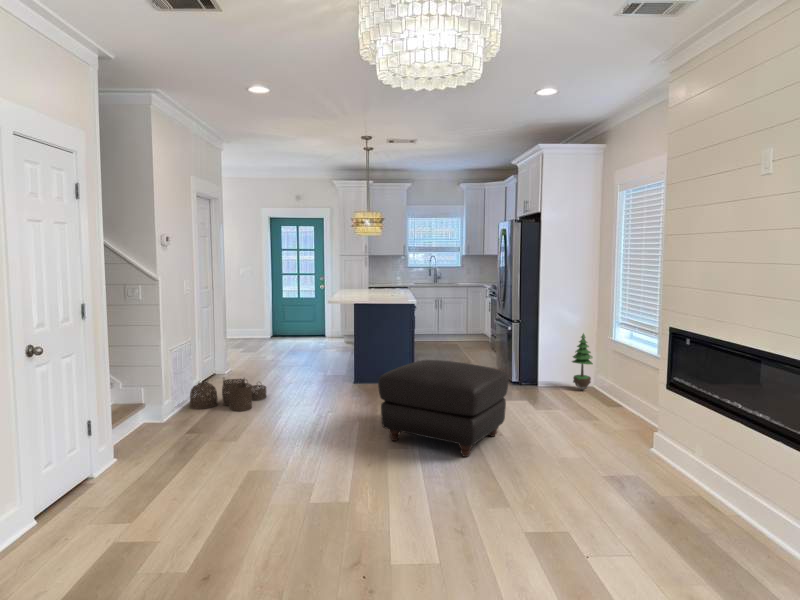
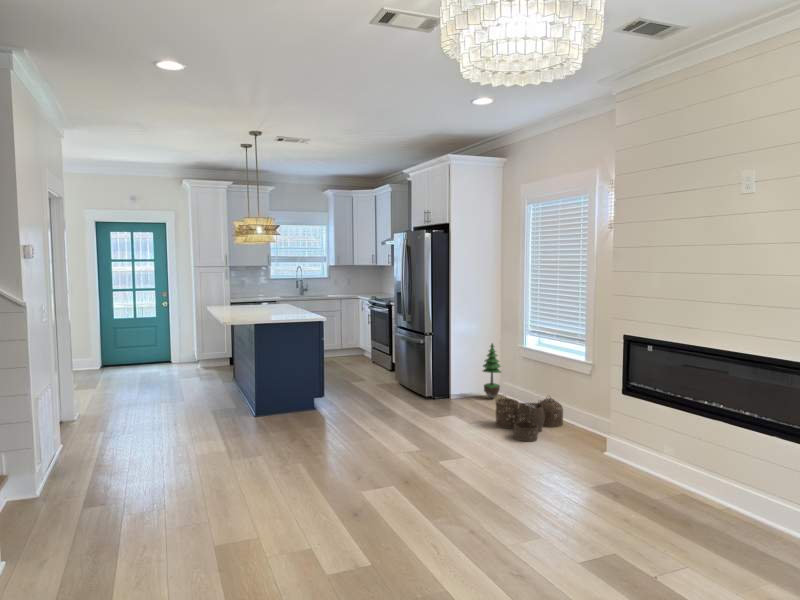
ottoman: present [378,360,509,457] -> none [343,385,469,487]
woven basket: present [190,379,266,411] -> present [495,398,563,441]

